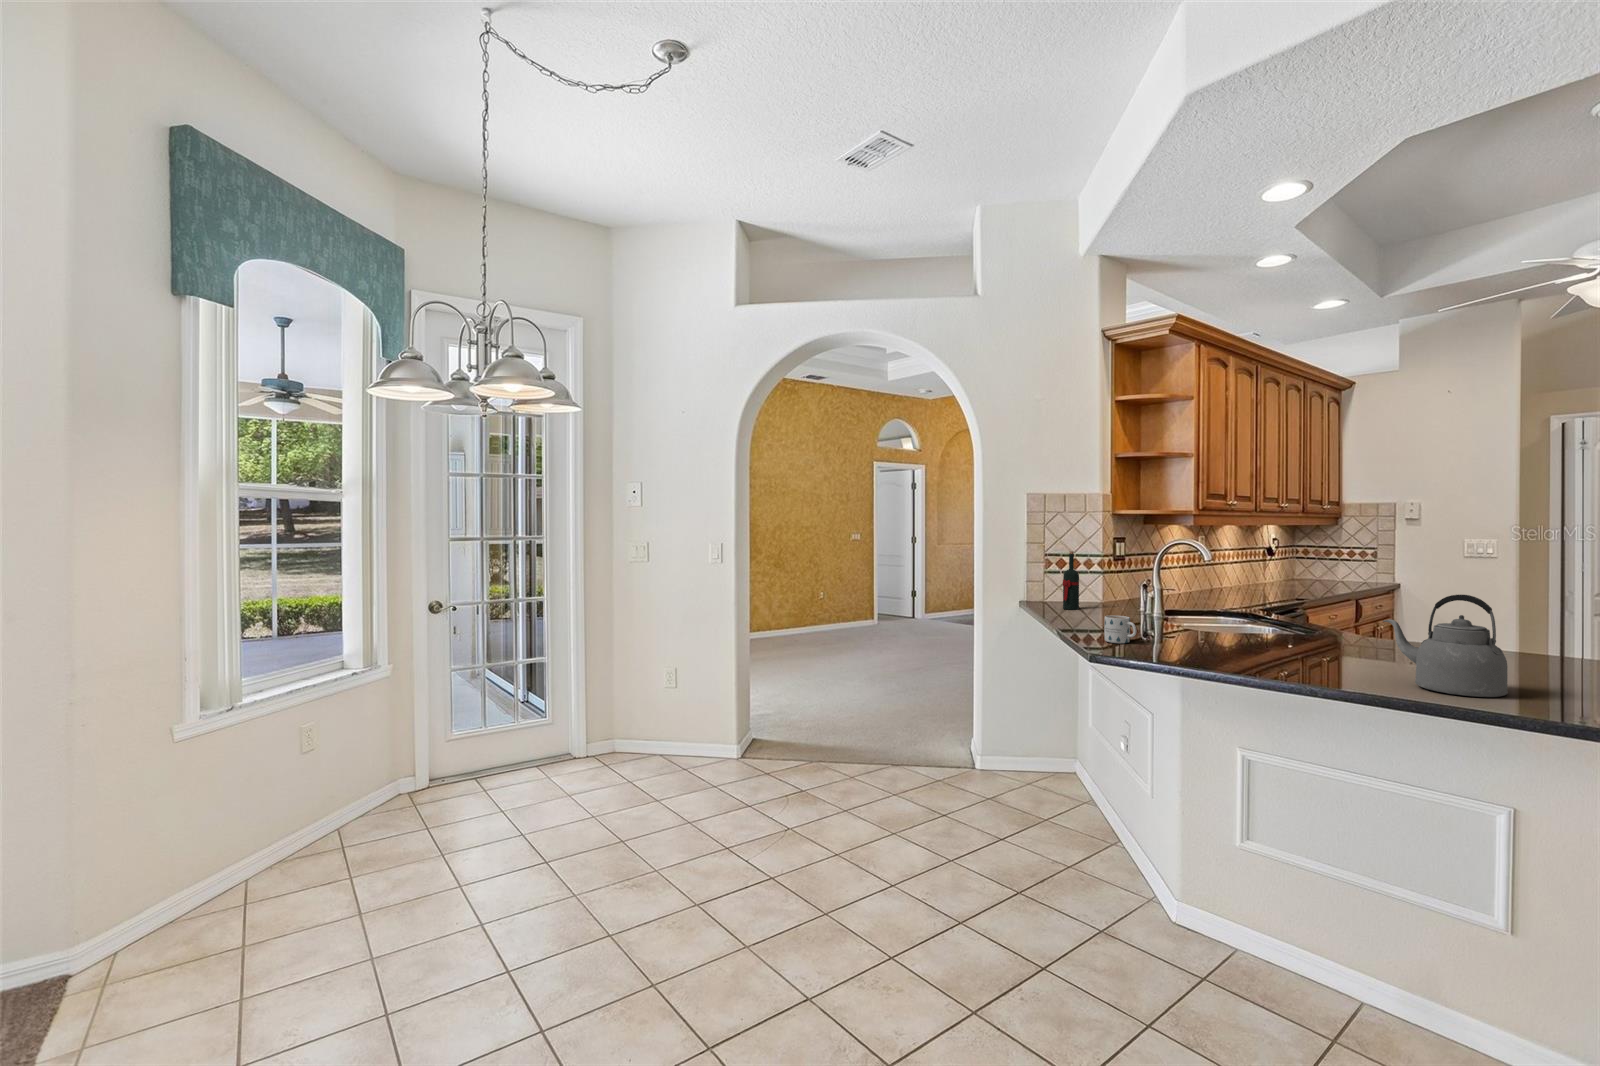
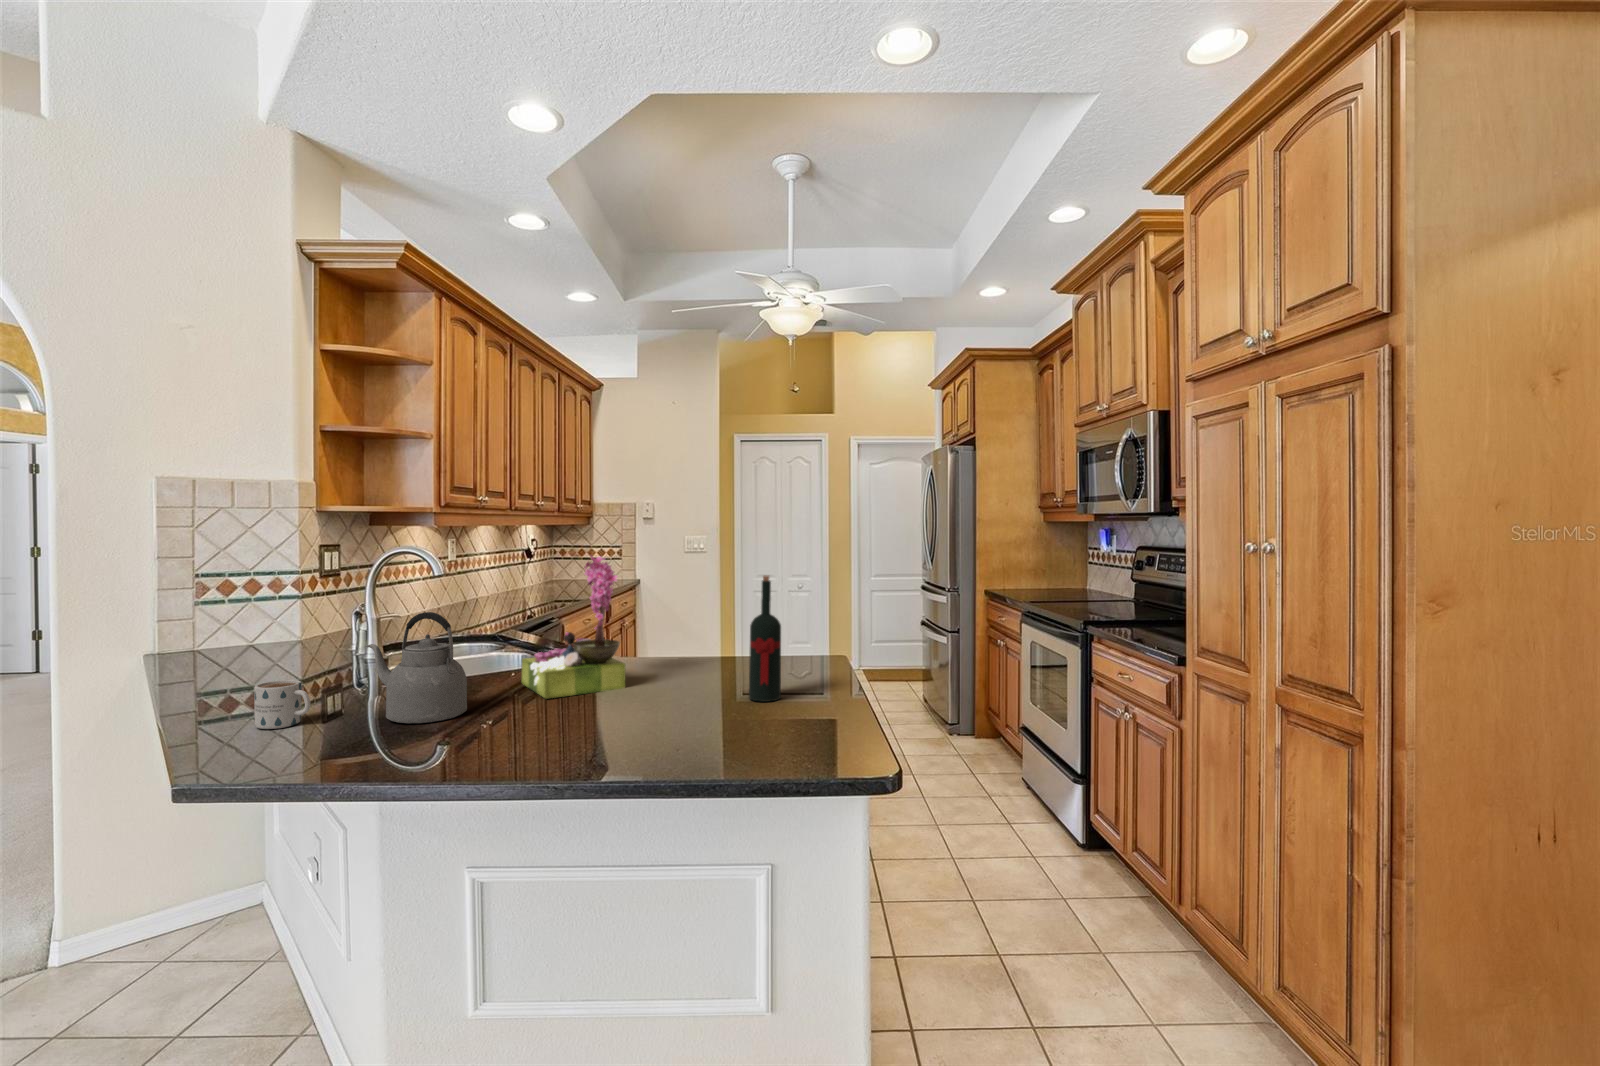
flower arrangement: none [1281,544,1381,656] -> present [522,556,625,698]
wine bottle: present [1063,551,1079,610] -> present [749,575,781,702]
kettle: present [1383,595,1508,697] -> present [365,612,467,723]

